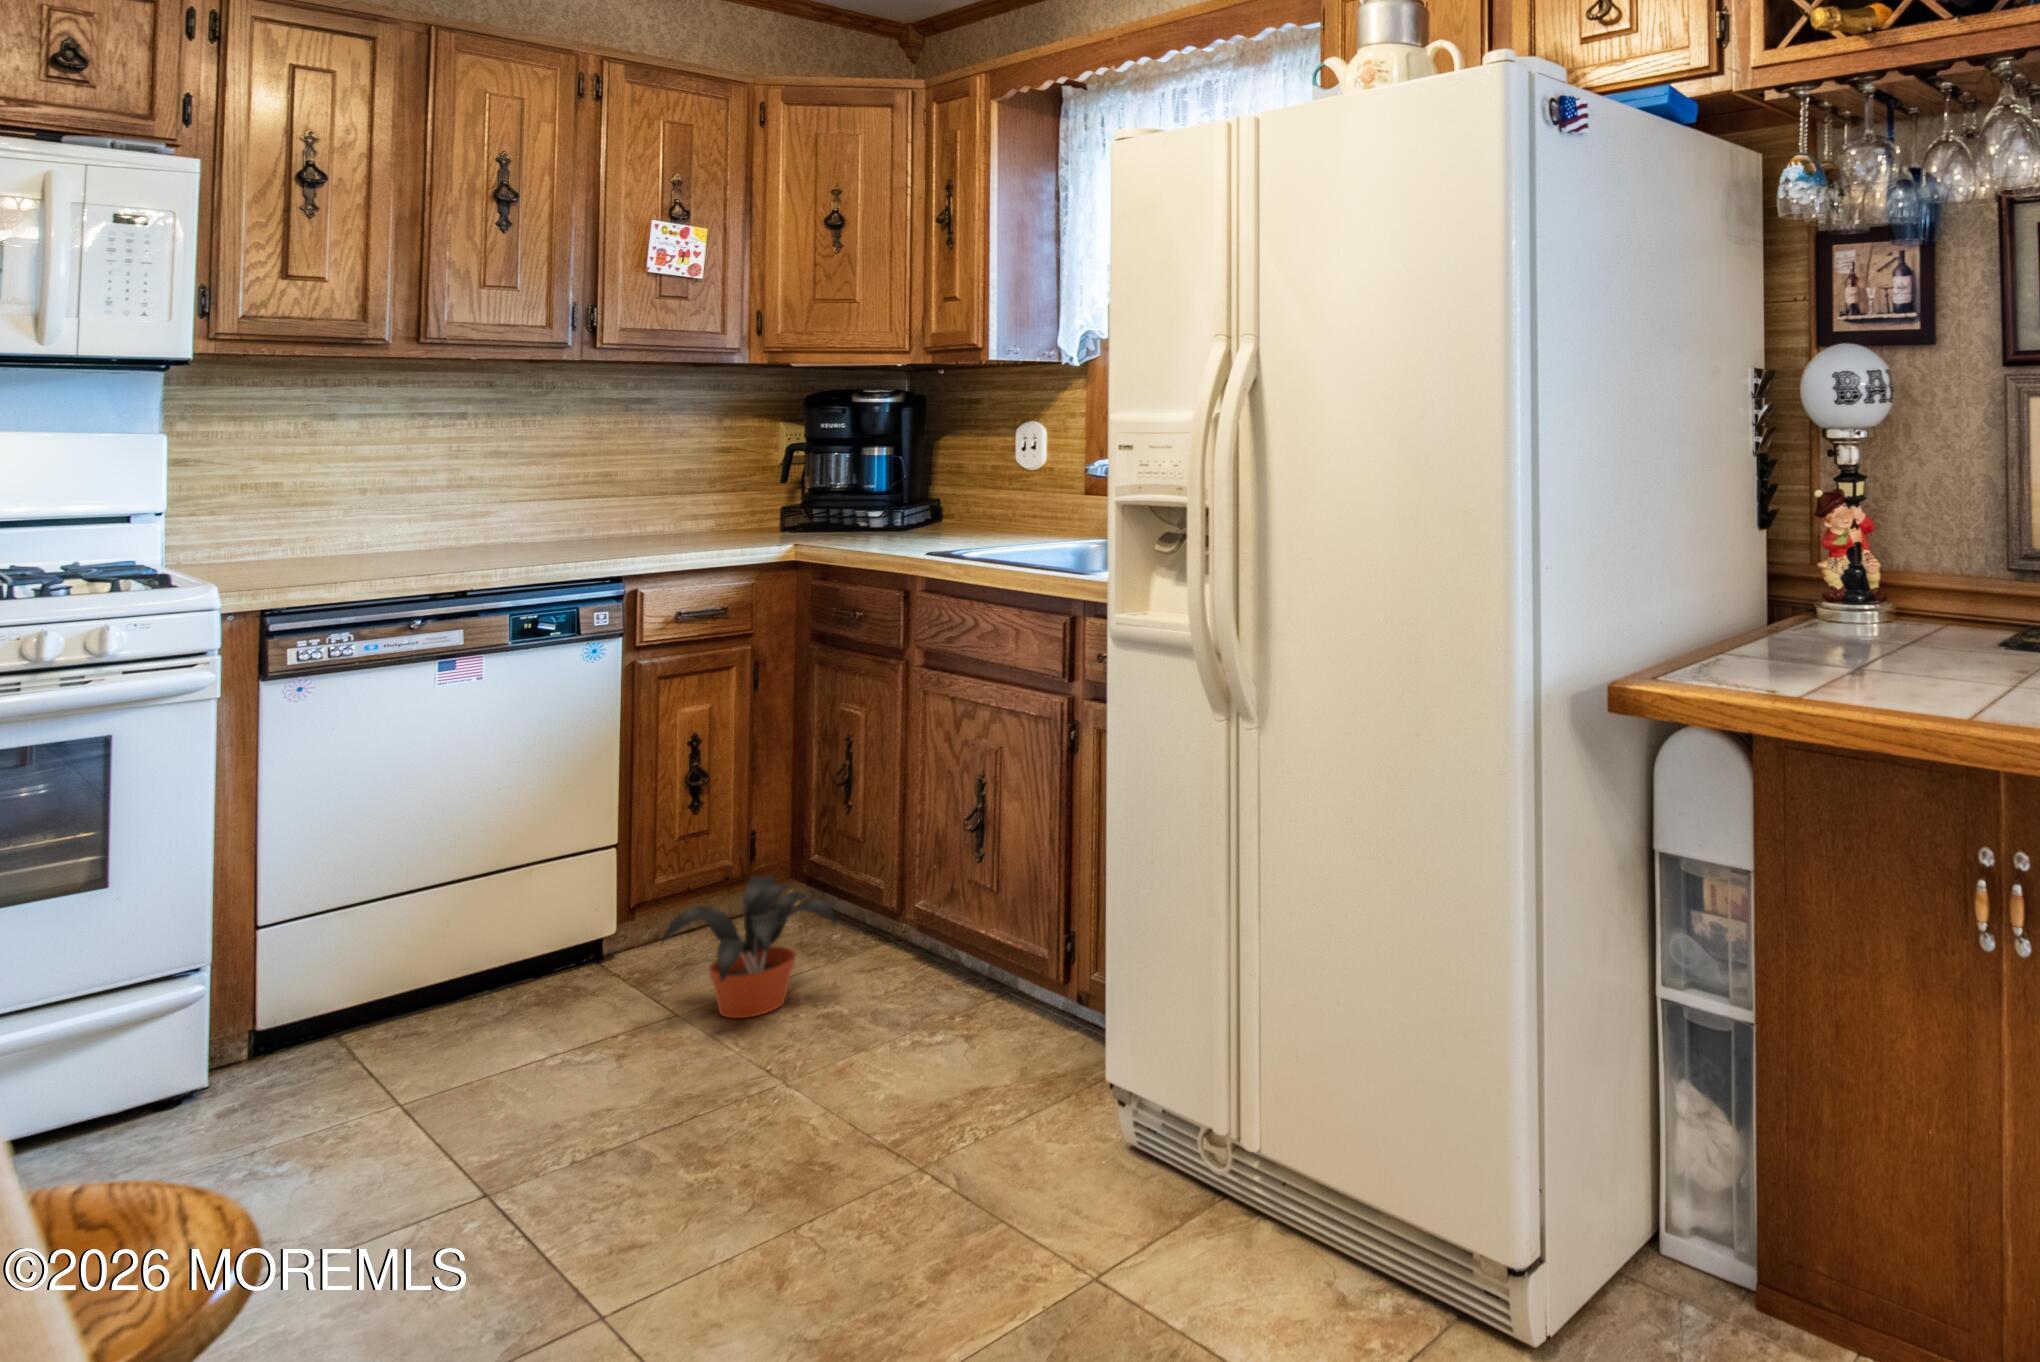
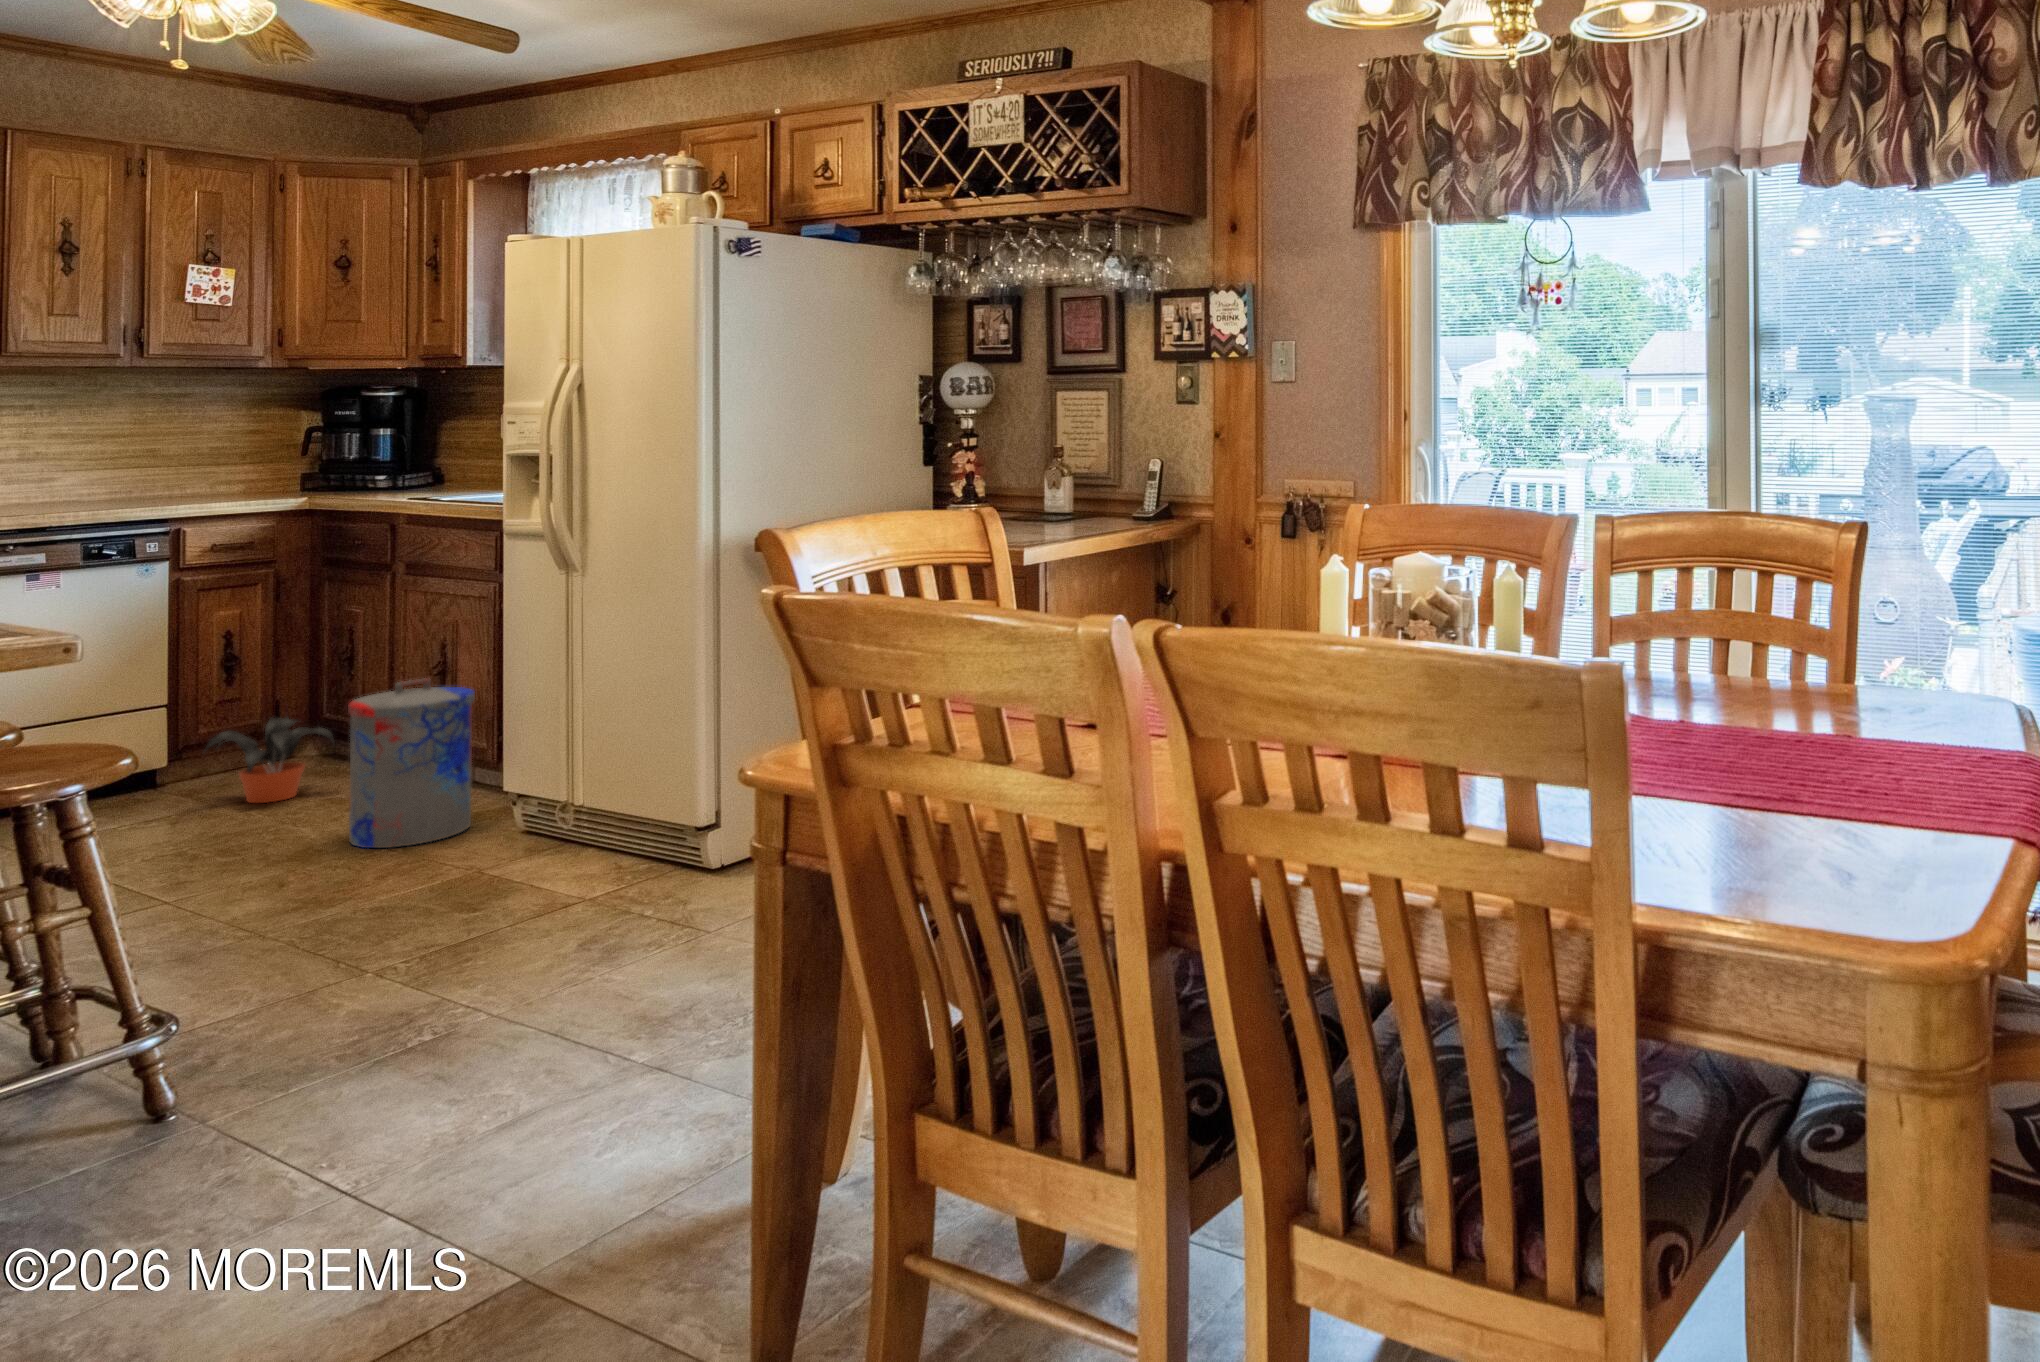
trash can: none [868,870,1050,1176] -> present [348,678,475,848]

